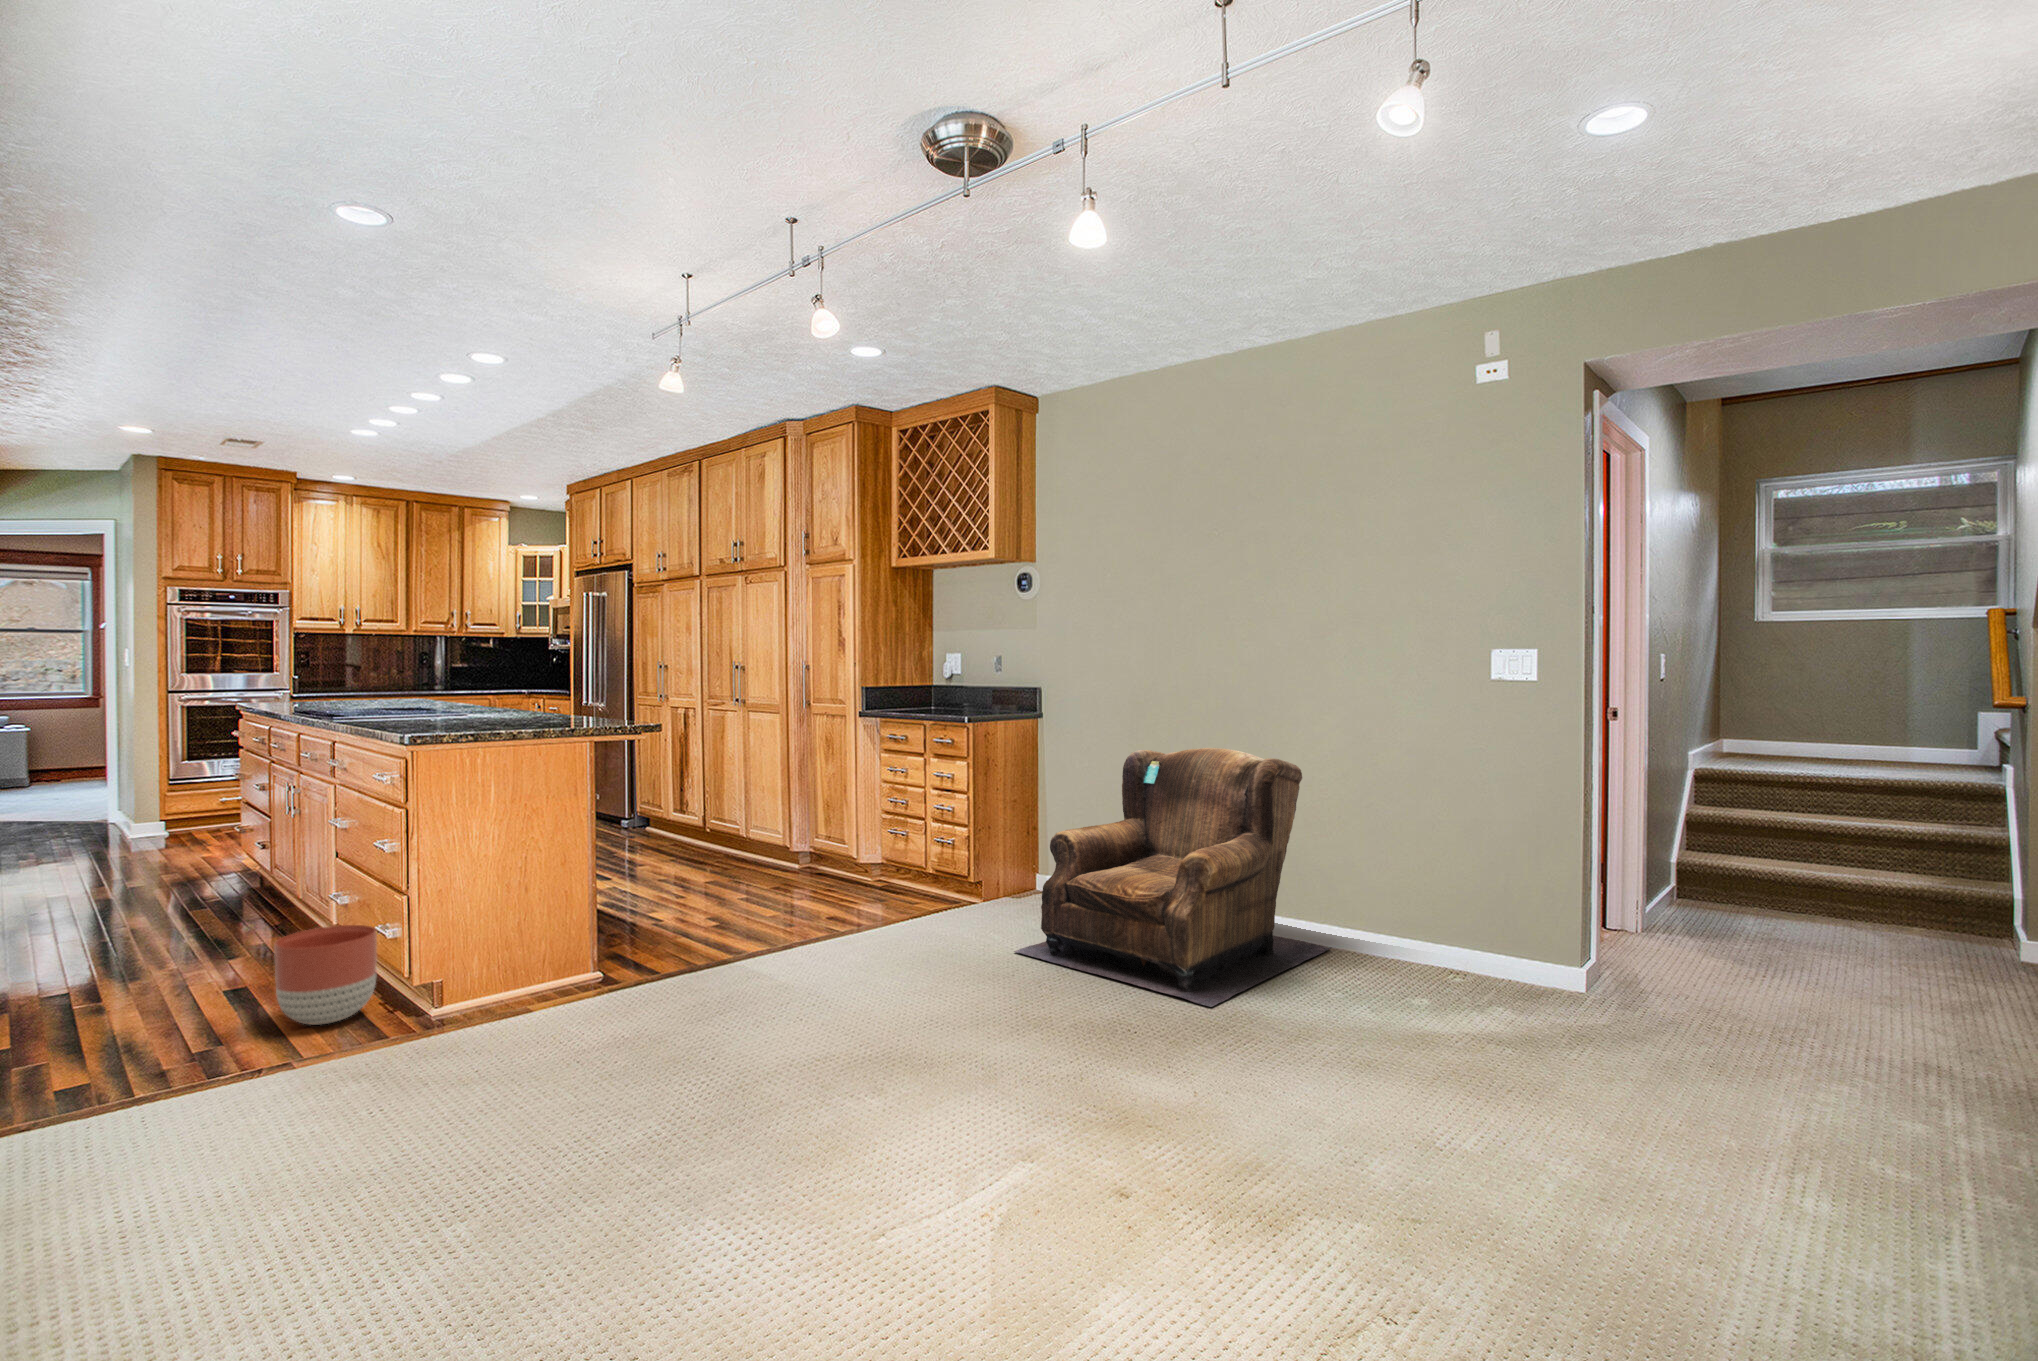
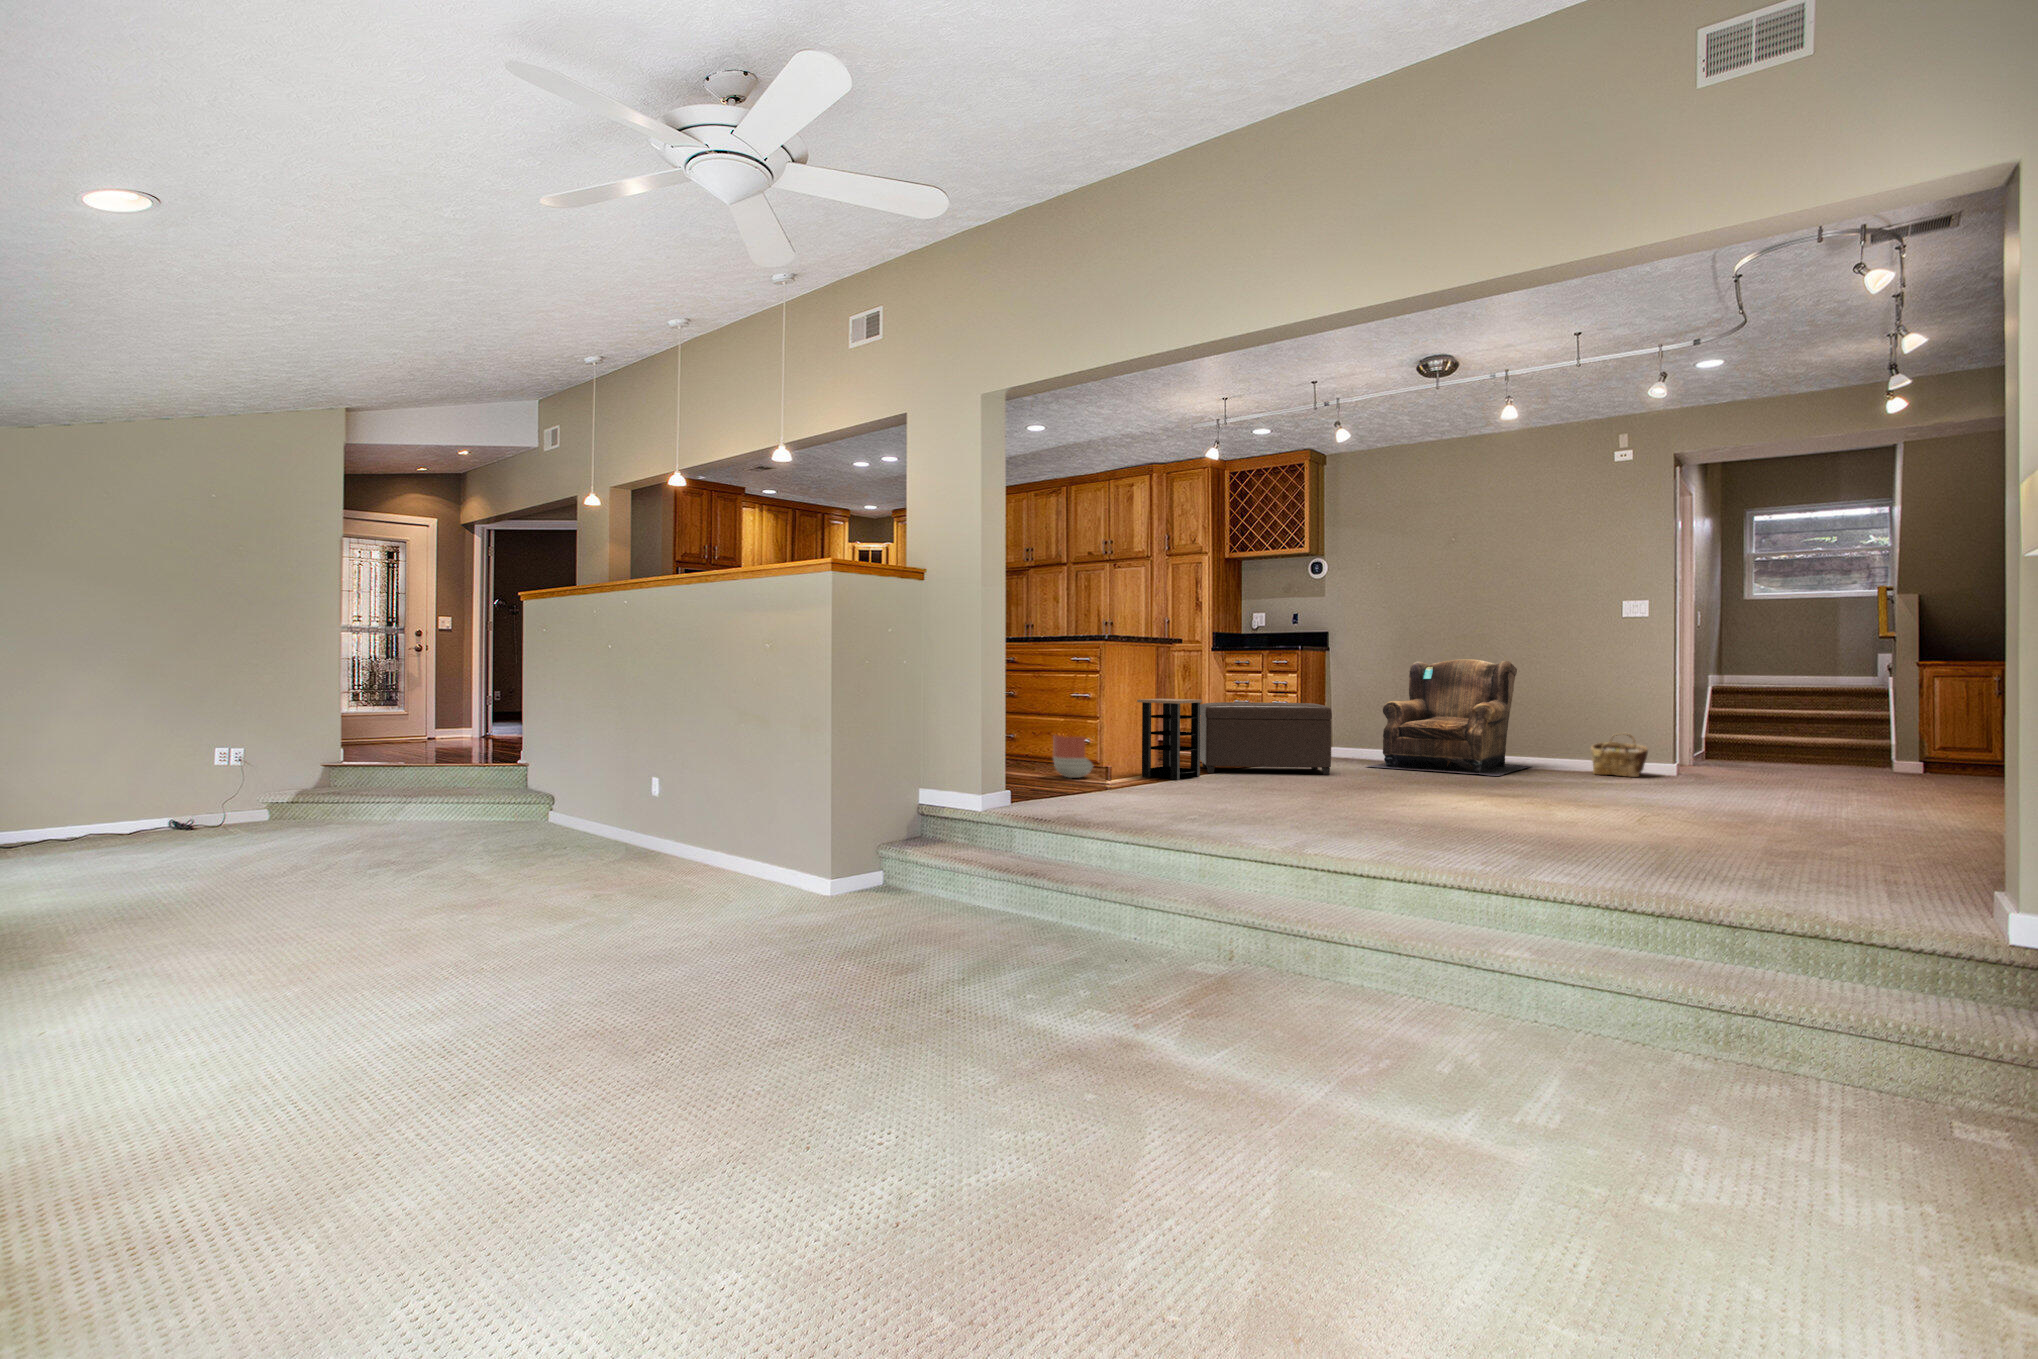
ottoman: none [651,839,911,999] -> present [1200,702,1332,775]
side table: none [468,847,602,1036] -> present [1137,699,1202,780]
woven basket: none [1414,903,1526,1010] -> present [1591,733,1648,777]

